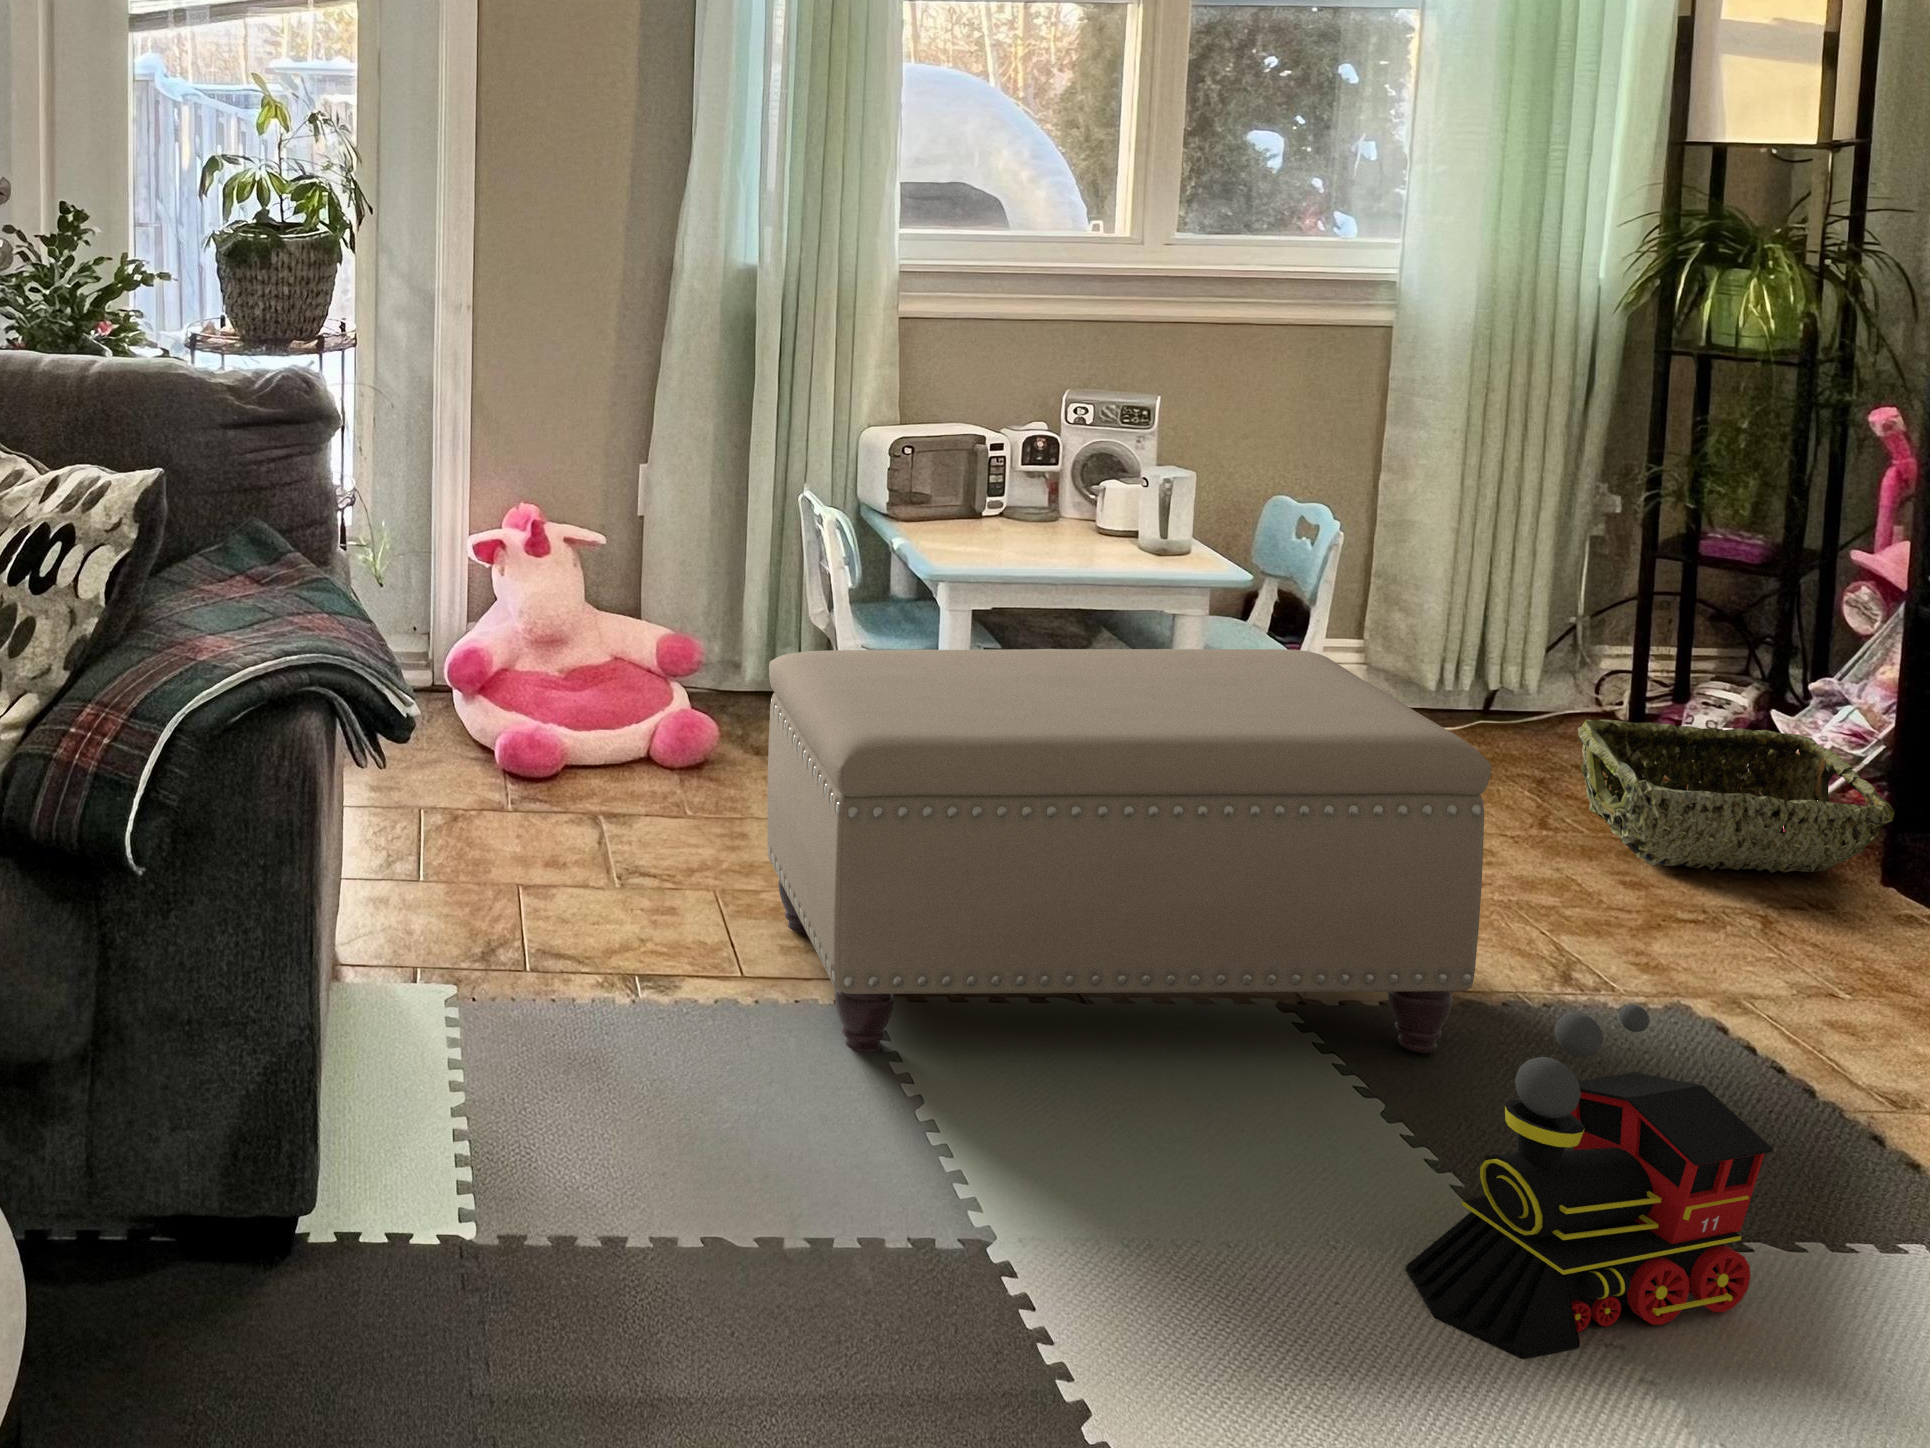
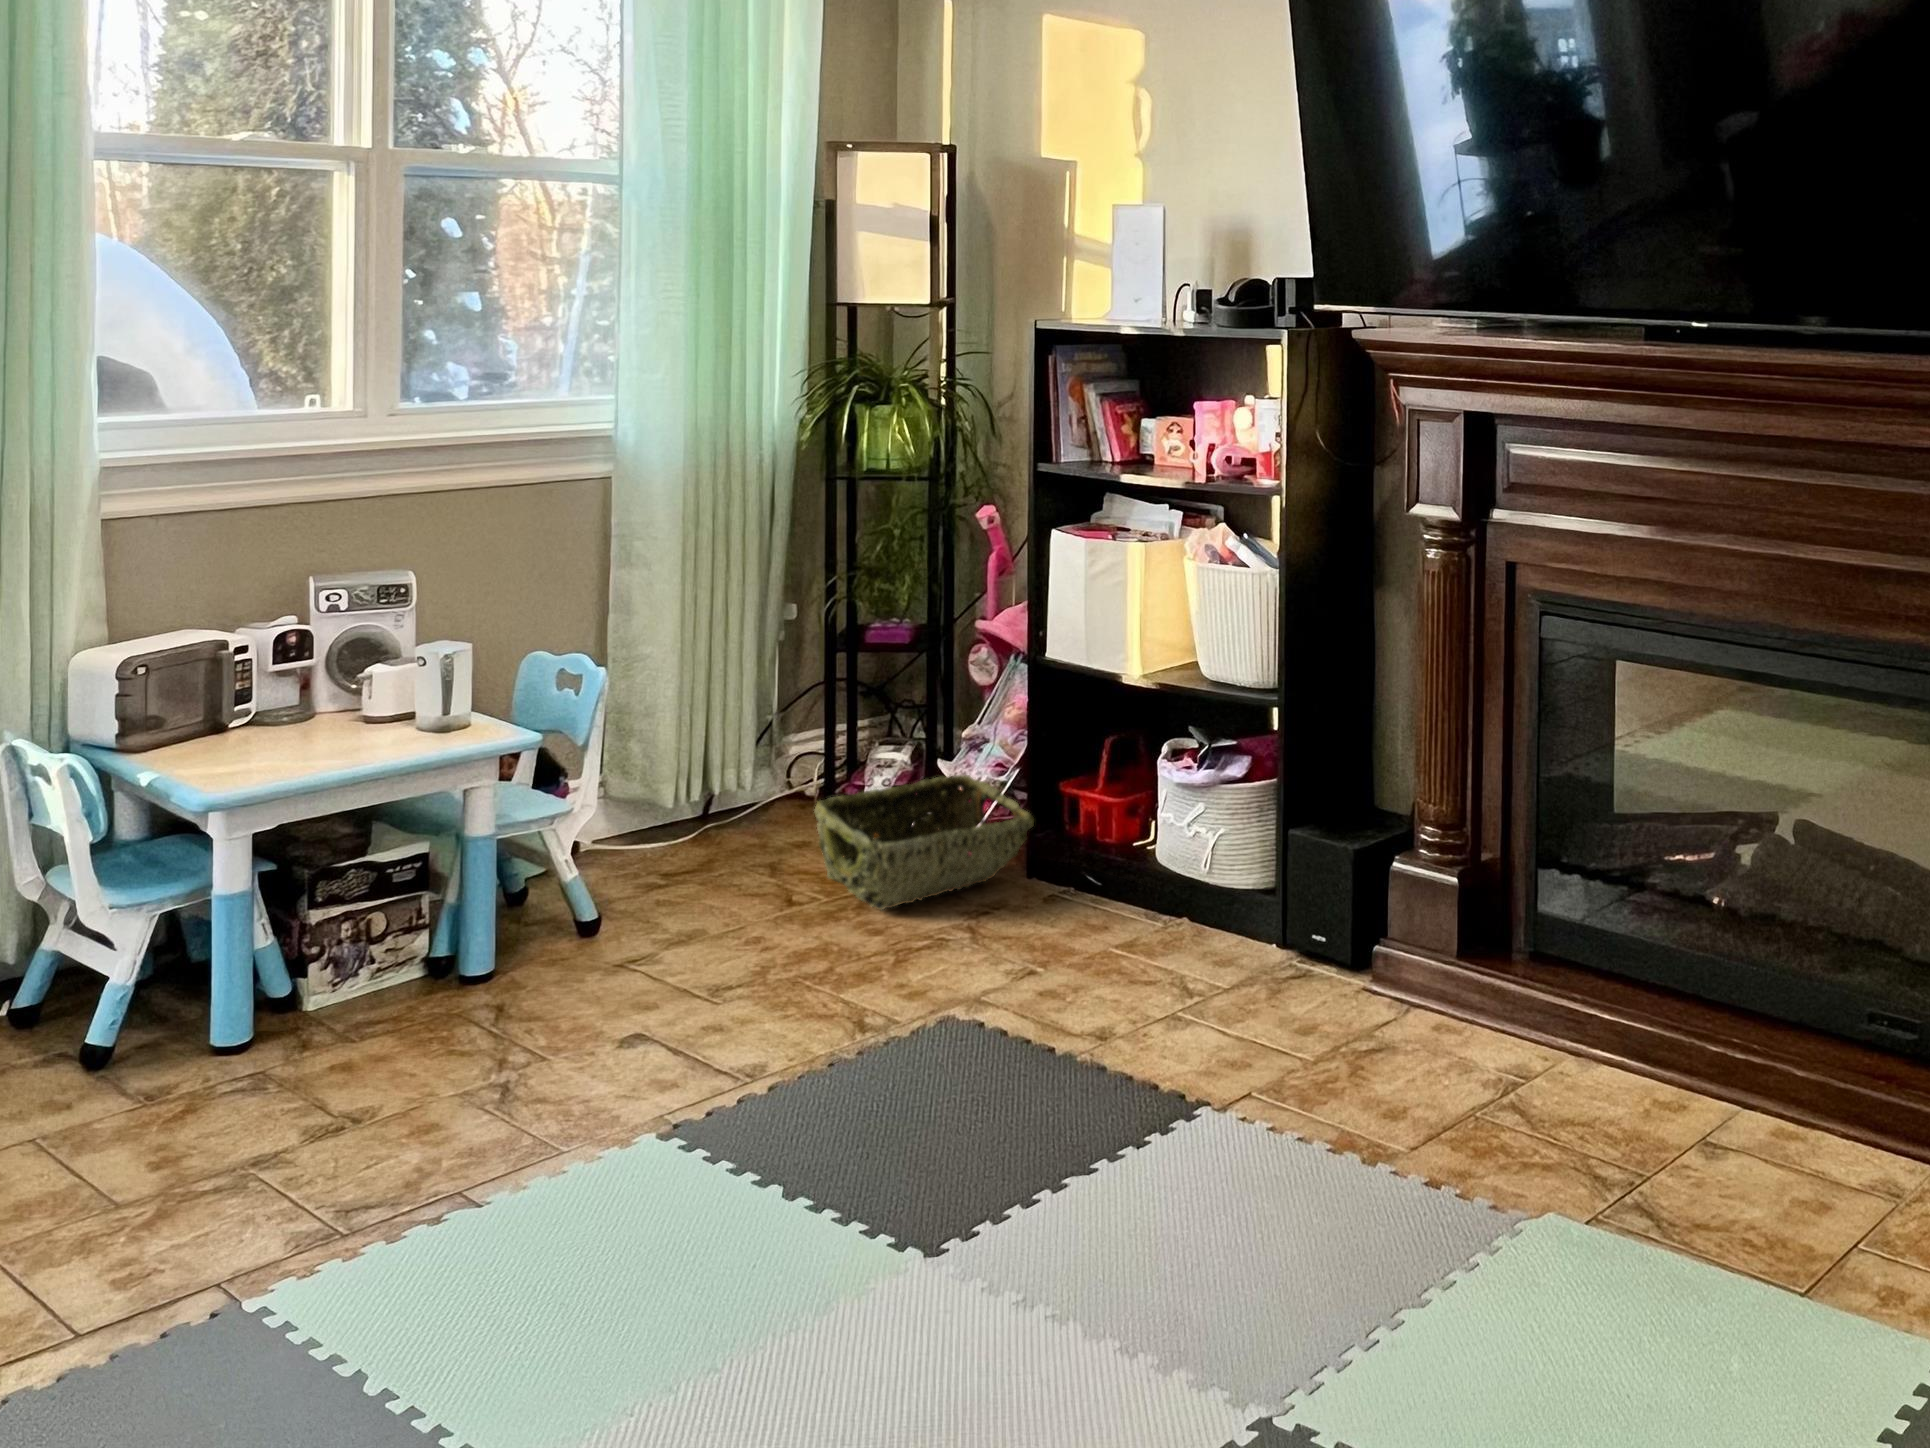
ottoman: present [767,649,1491,1053] -> none [63,796,832,1364]
toy train: present [1406,1004,1774,1359] -> none [858,1021,1096,1351]

